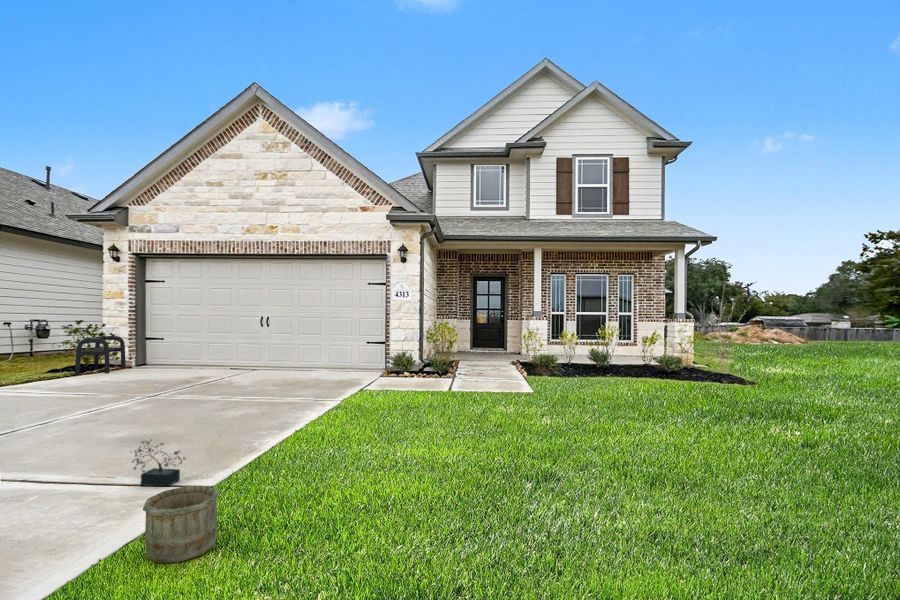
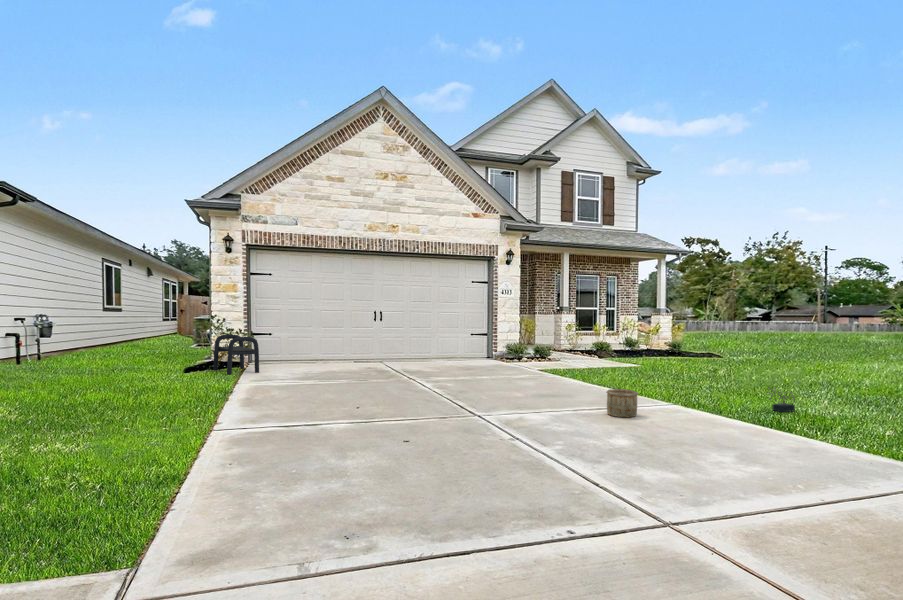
decorative plant: present [132,440,185,486] -> present [769,388,795,412]
wooden bucket: present [143,486,219,563] -> present [606,389,638,417]

